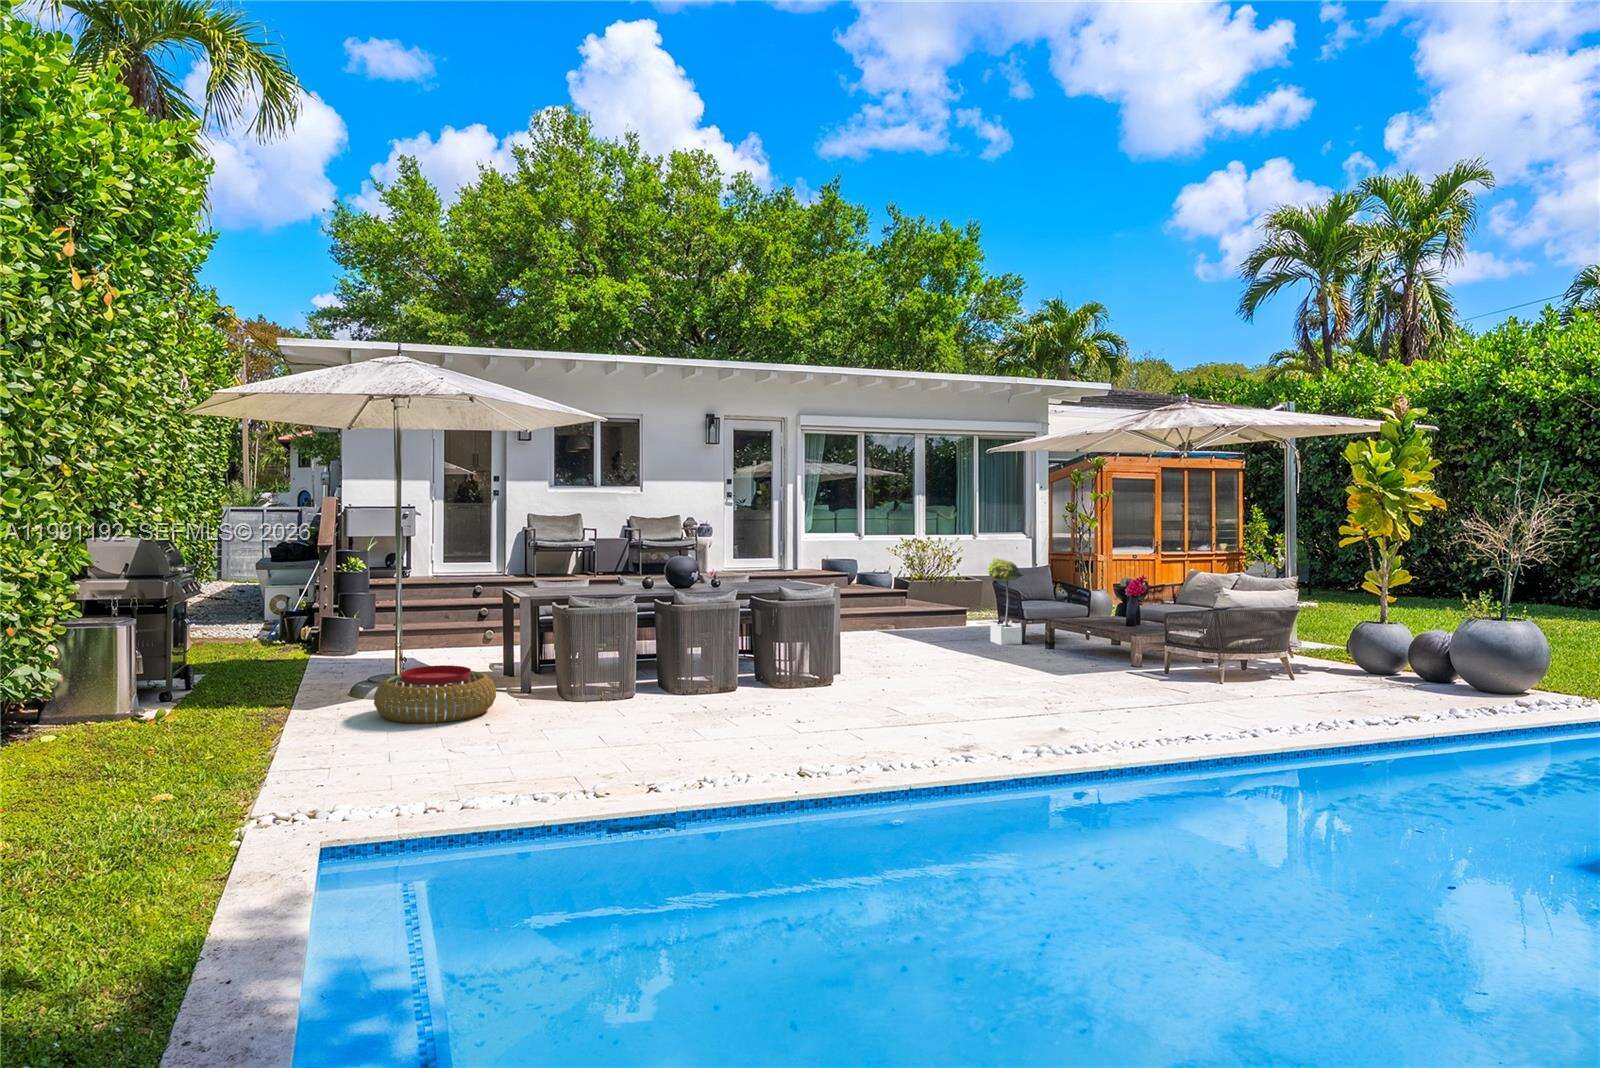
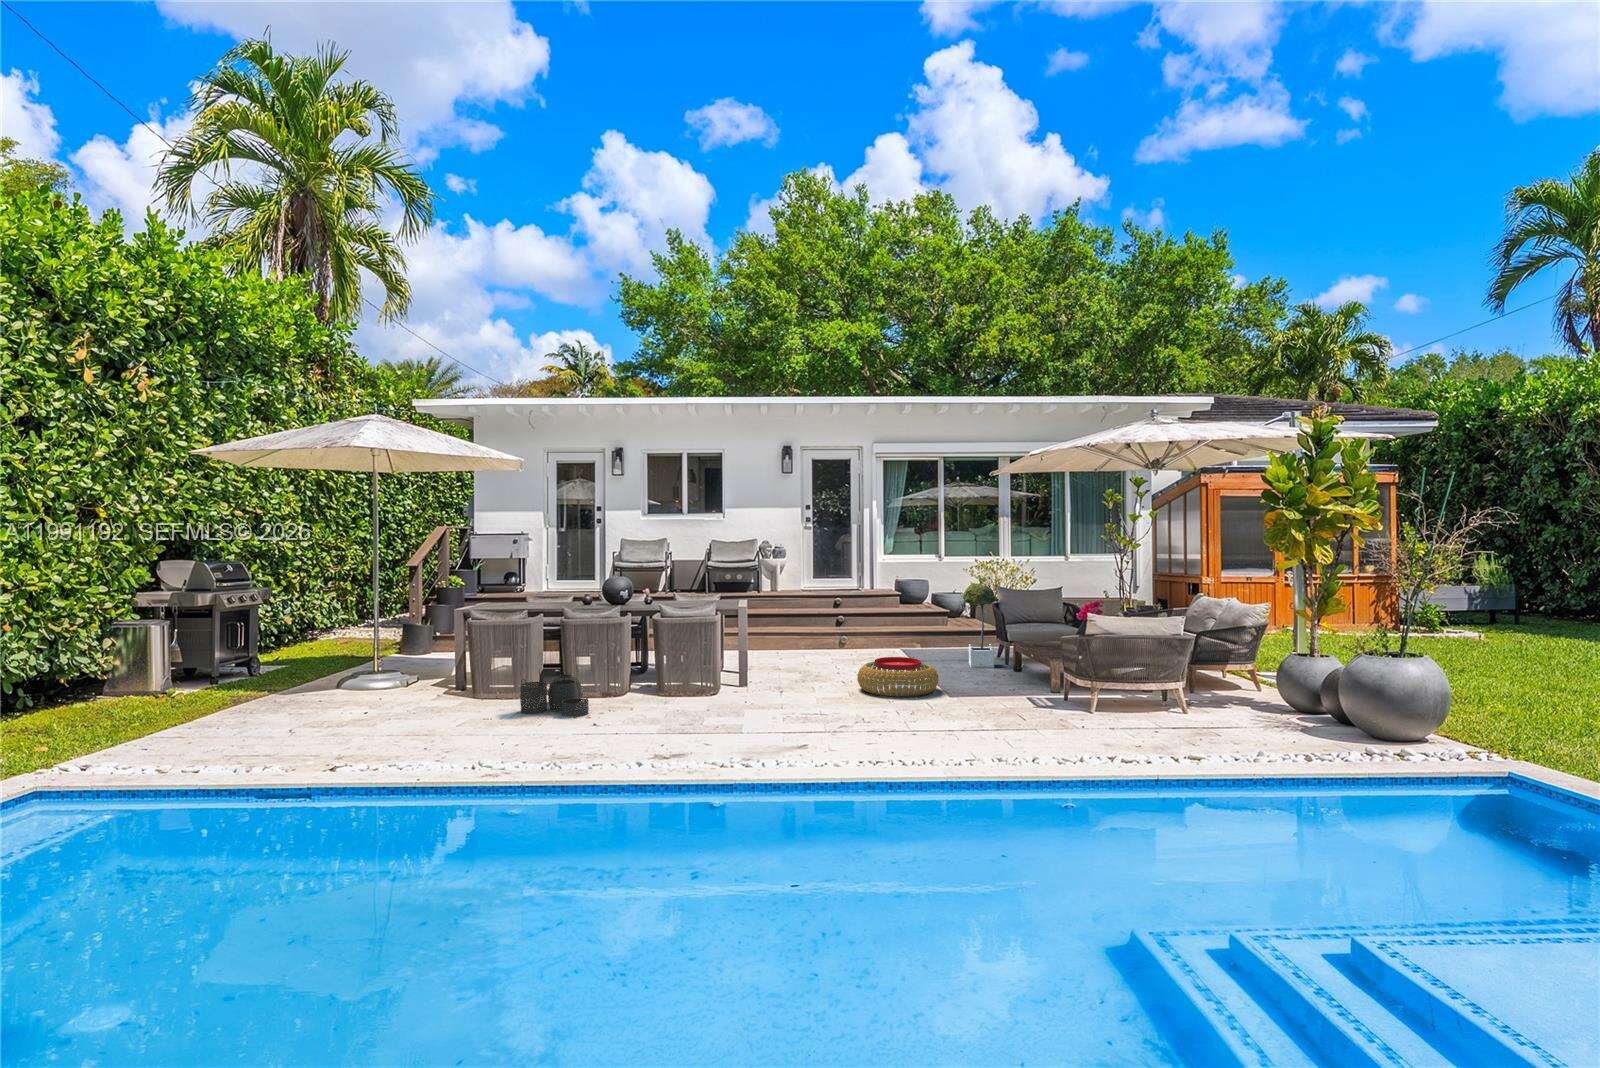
pouf: present [374,665,496,723] -> present [857,657,938,697]
woven basket: none [658,666,748,719] -> present [520,672,589,717]

